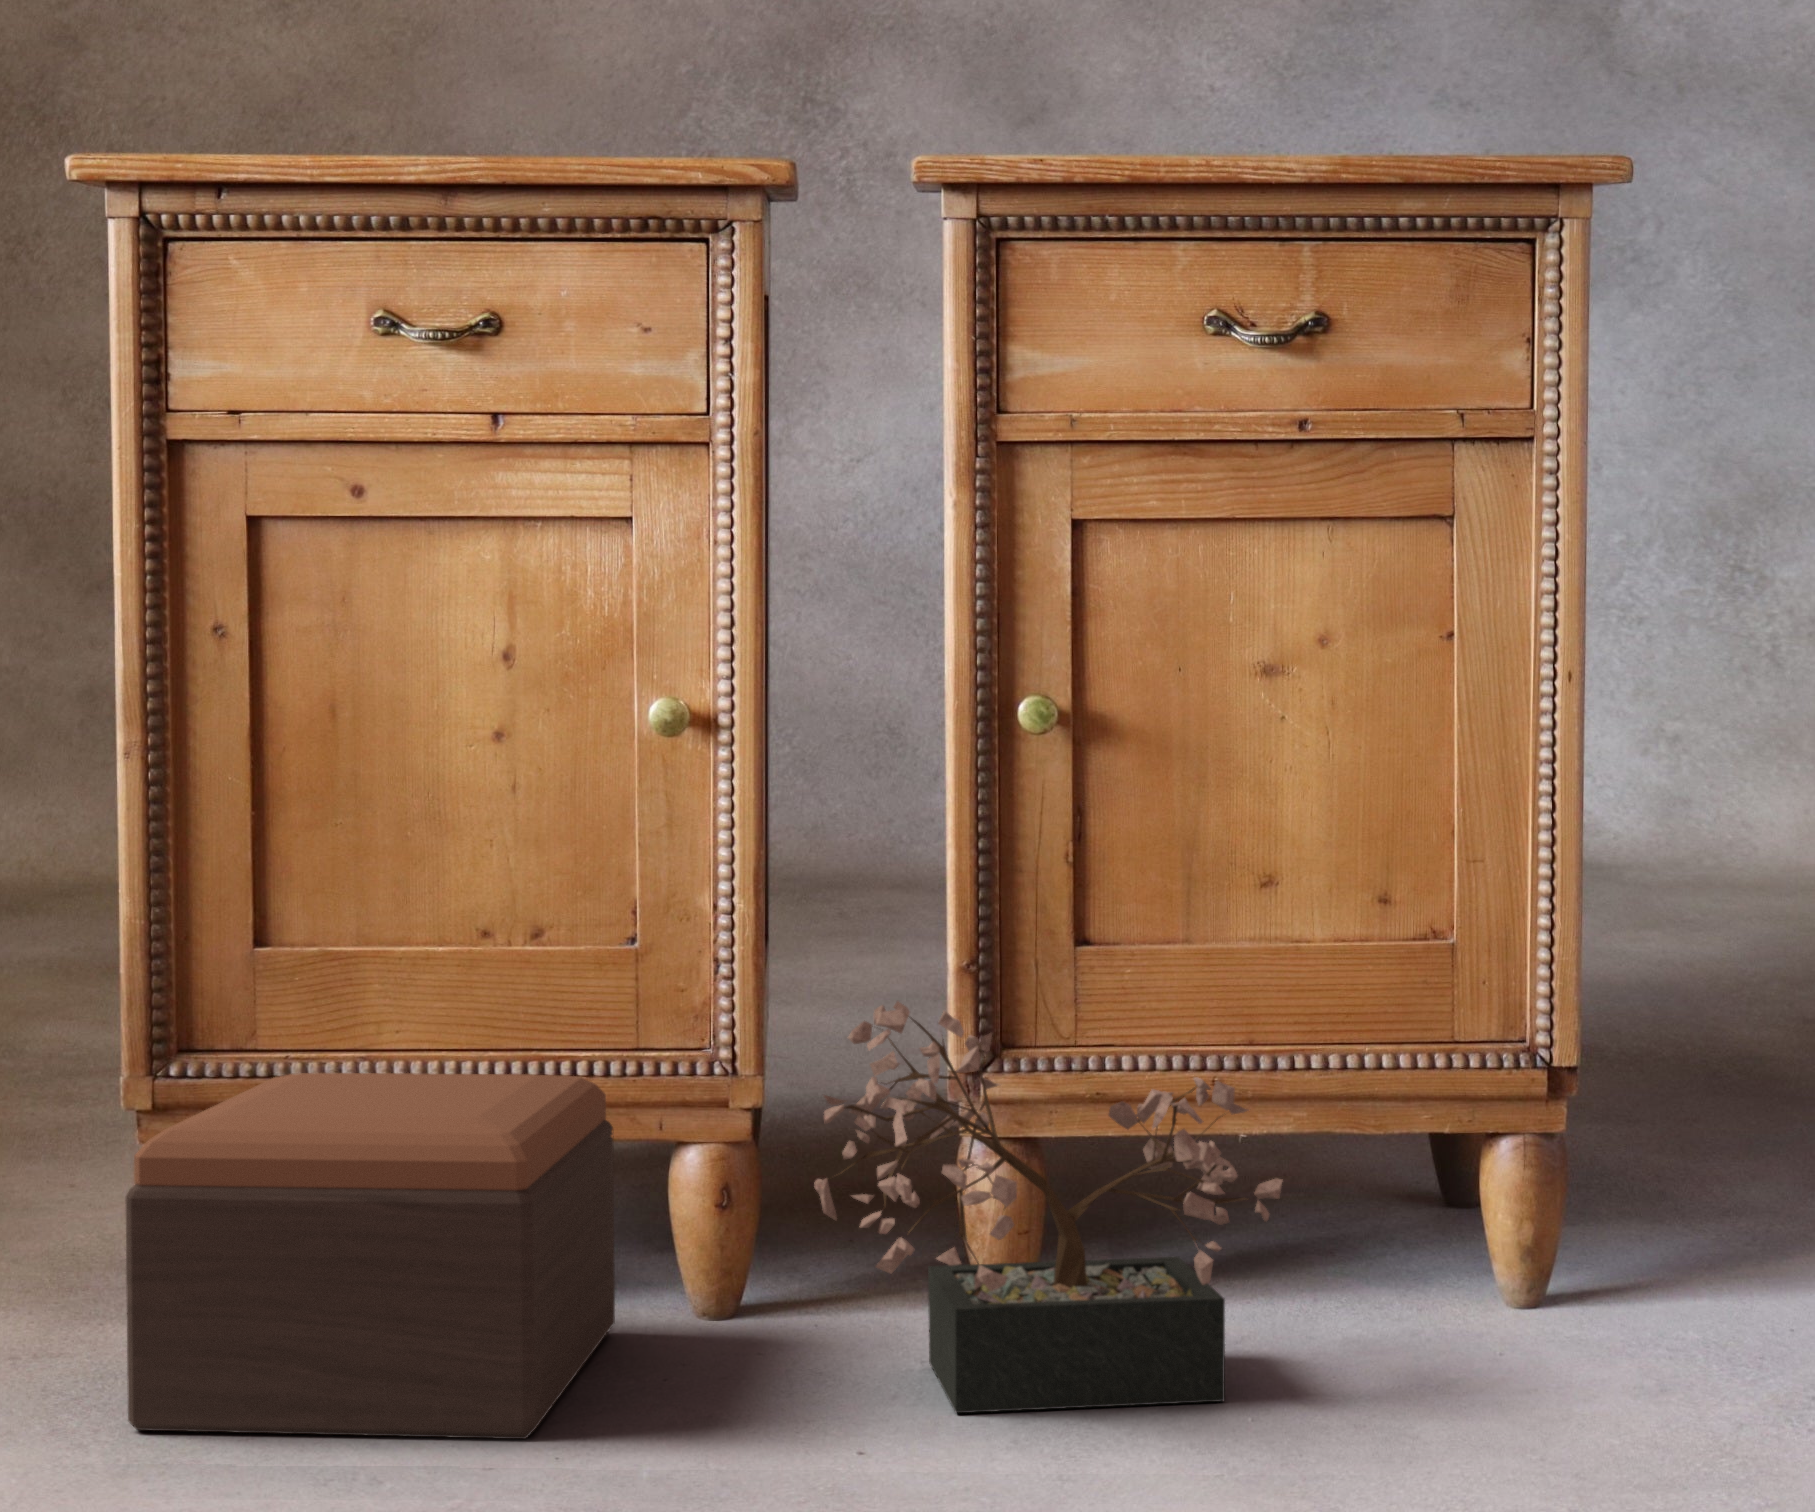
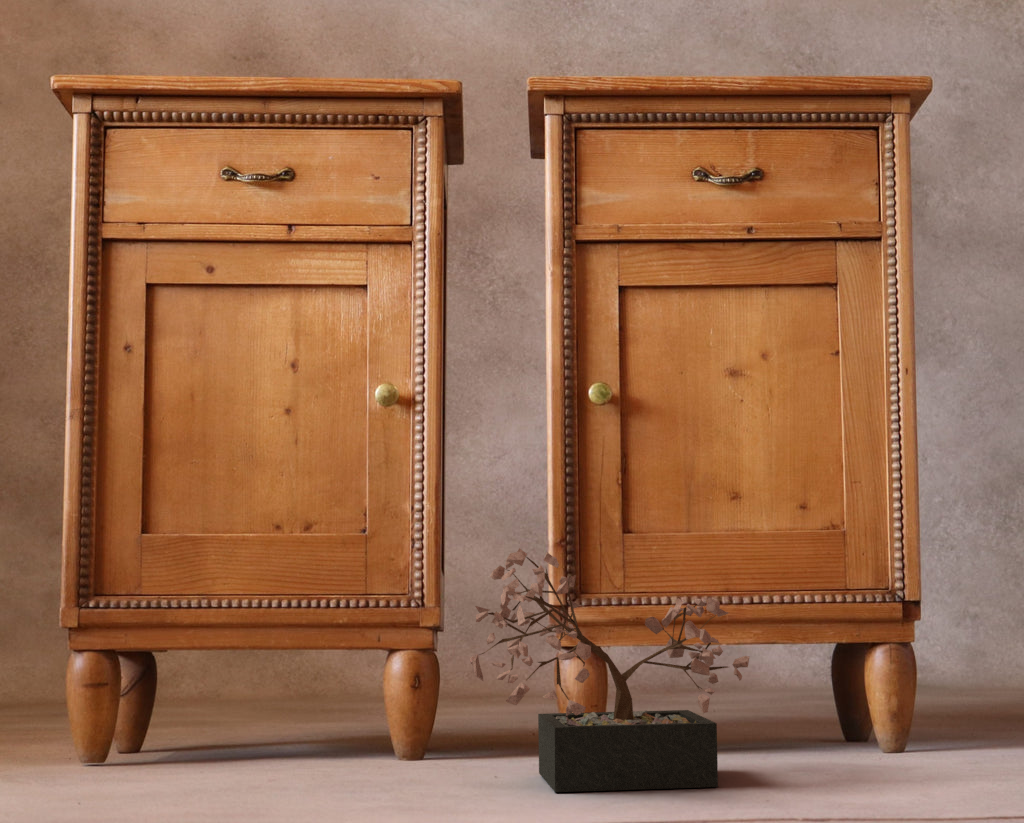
footstool: present [126,1073,615,1439] -> none [51,604,352,804]

